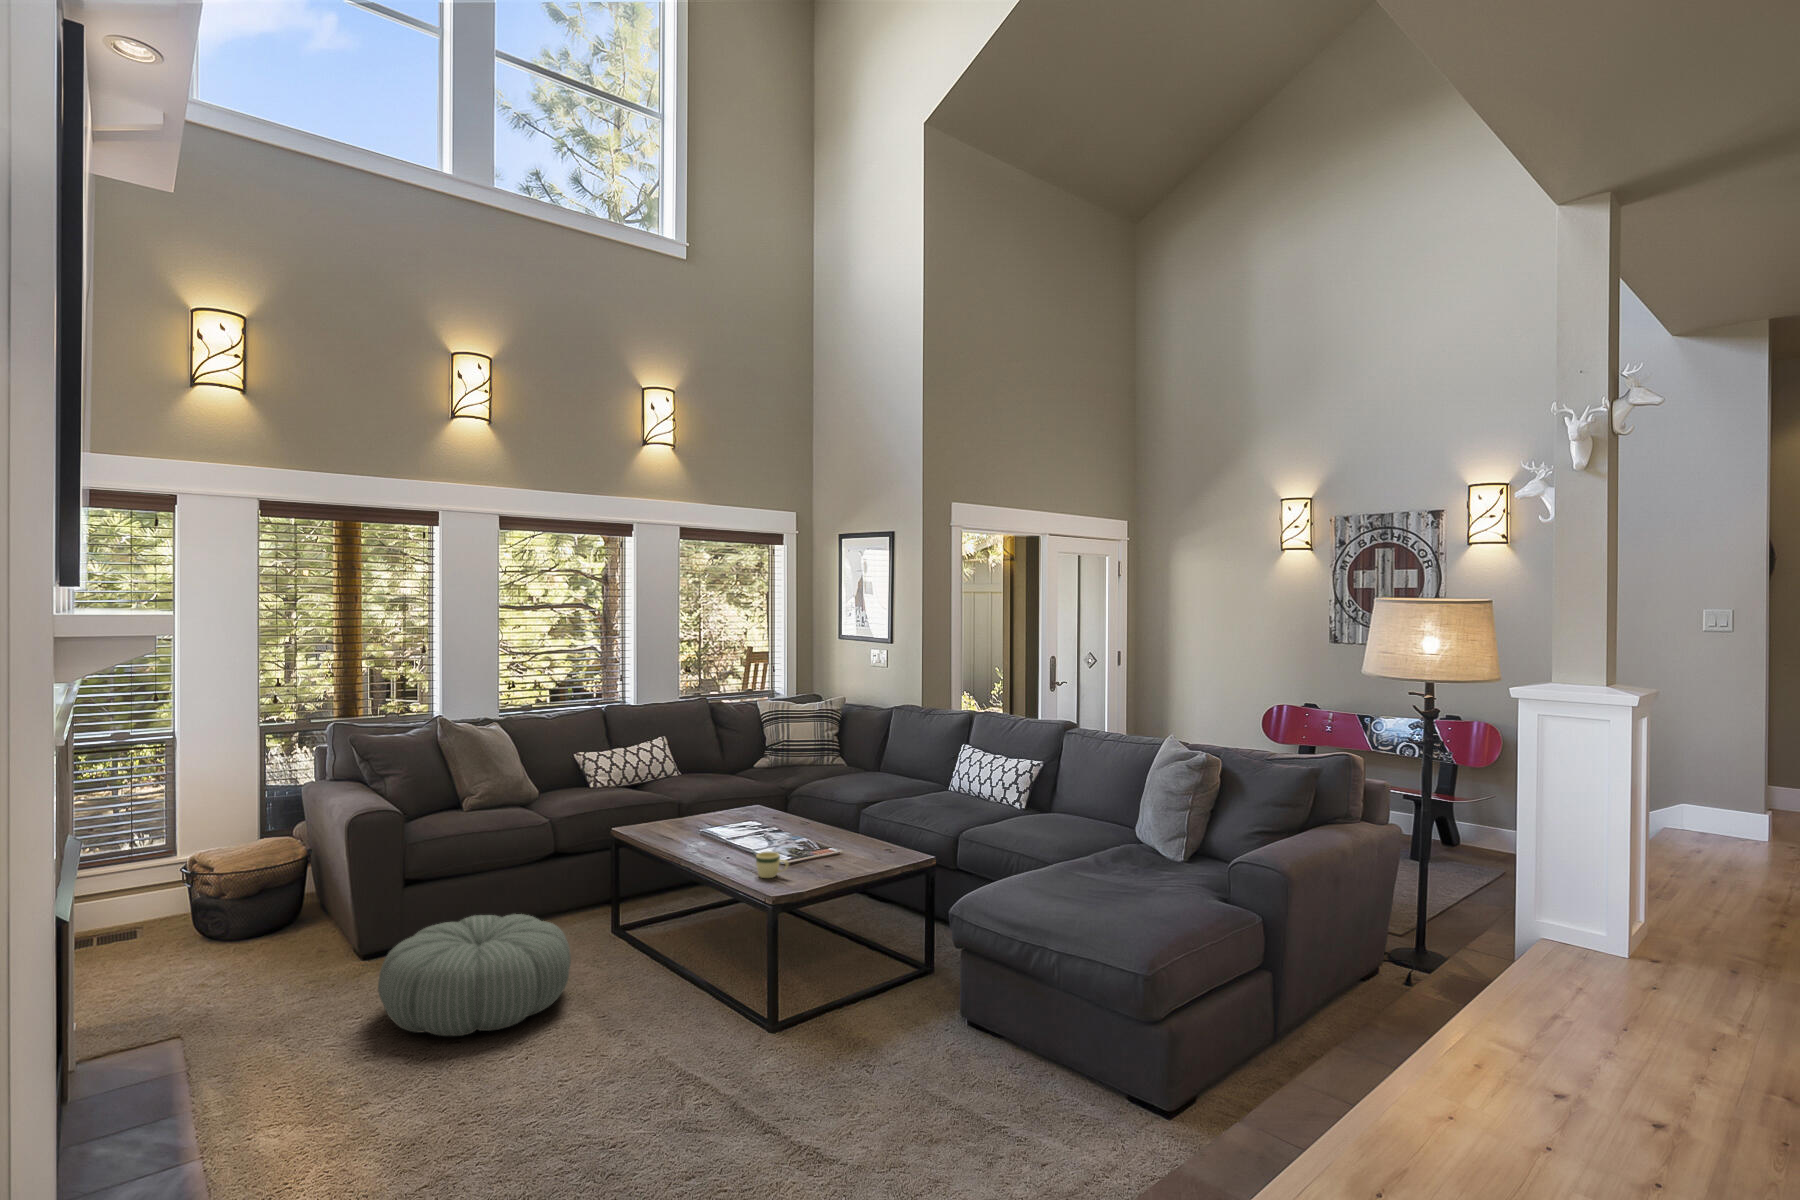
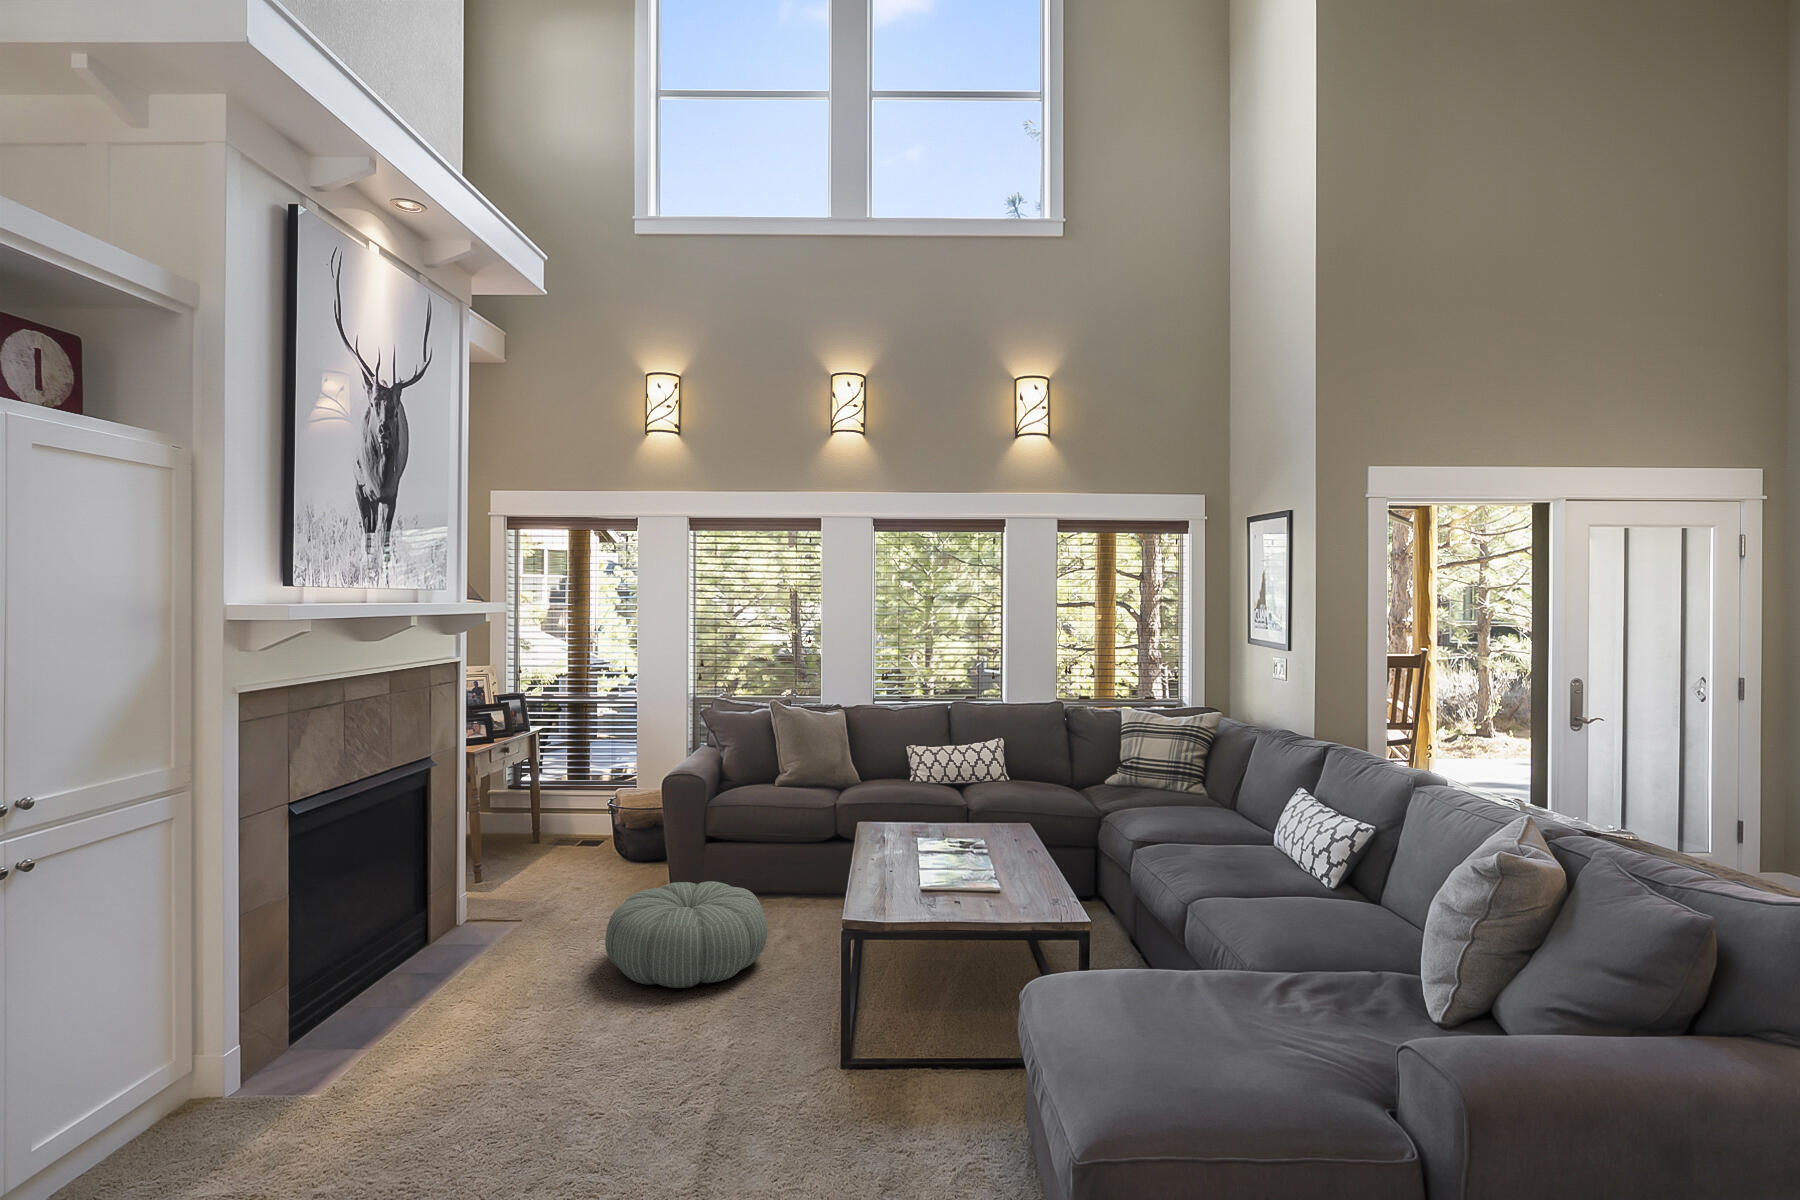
mug: present [756,852,788,878] -> none [886,876,912,905]

